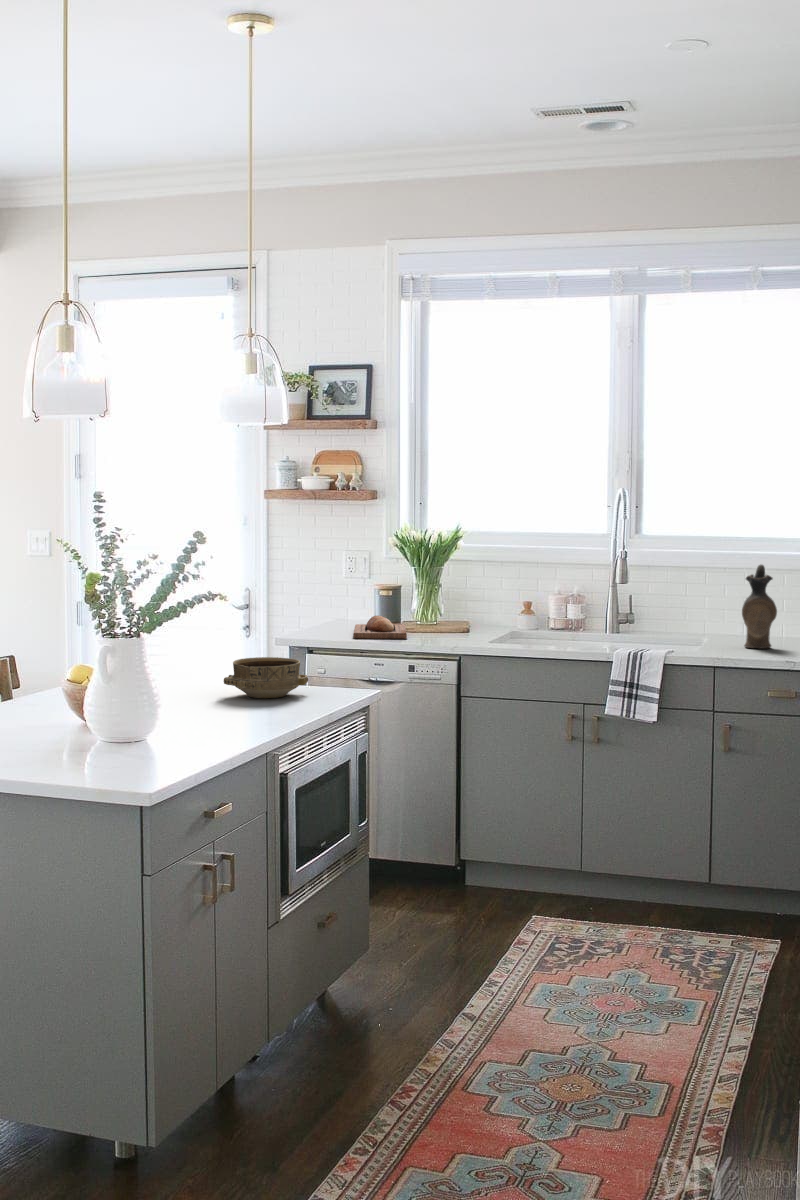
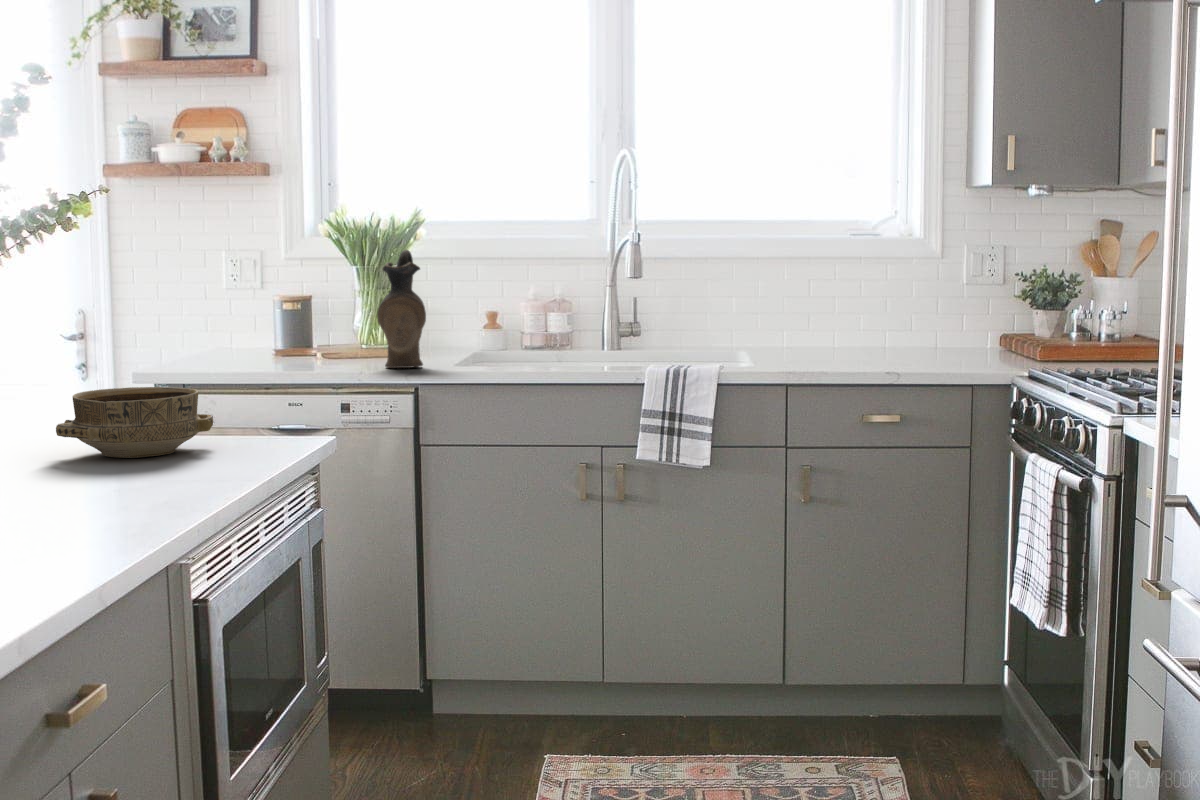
ceramic pitcher: present [742,565,777,648] -> present [377,250,426,368]
bread loaf: present [353,616,407,639] -> none [249,338,334,369]

